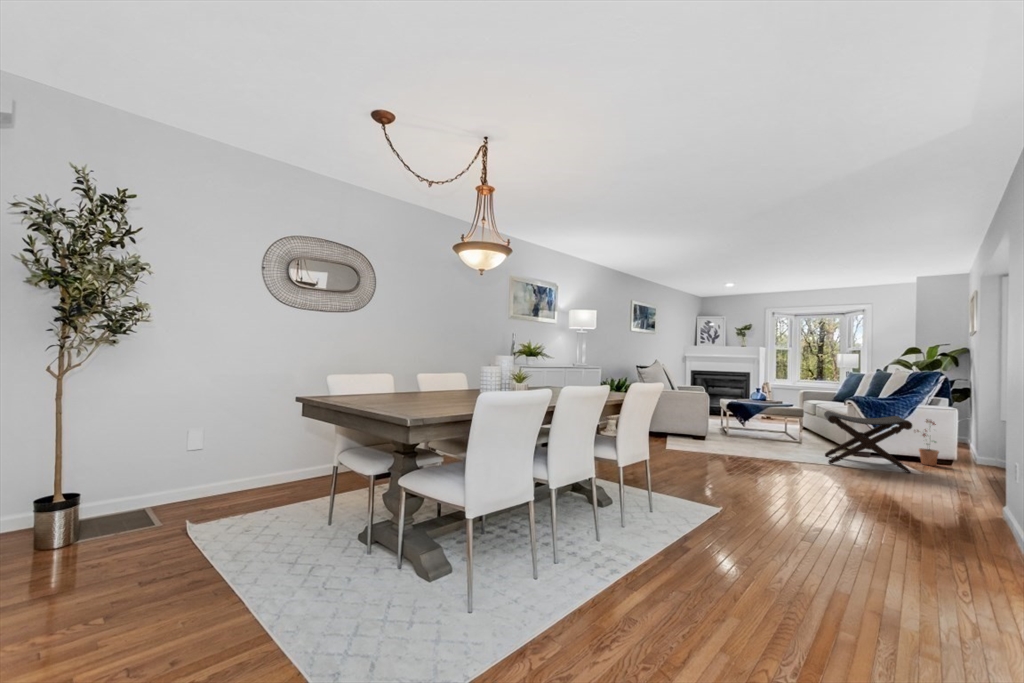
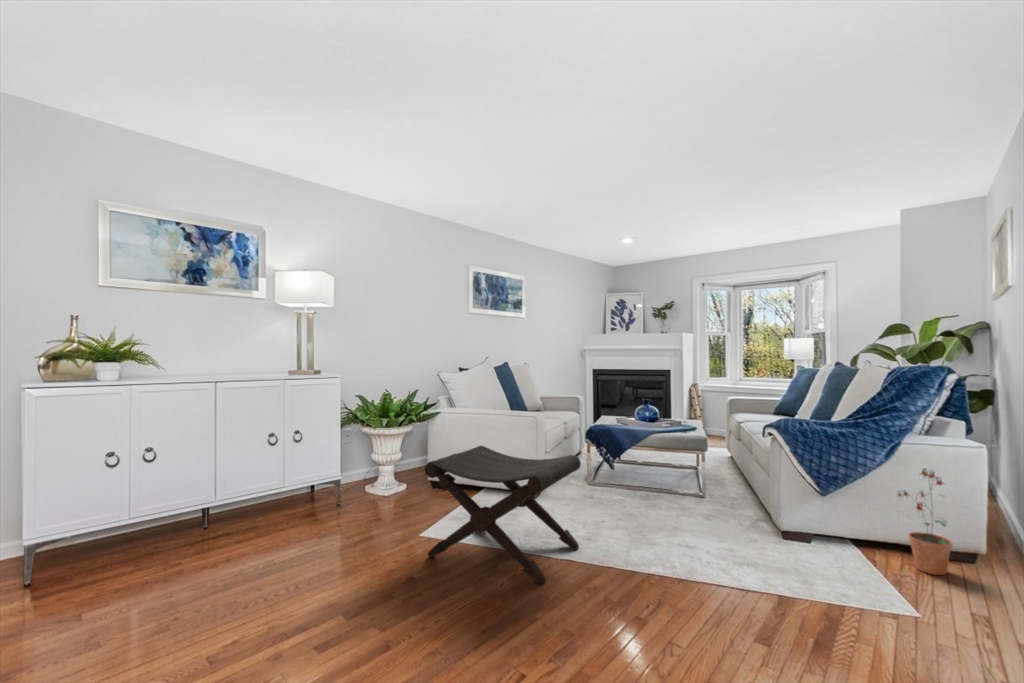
footstool: present [824,411,912,473] -> present [425,446,581,584]

